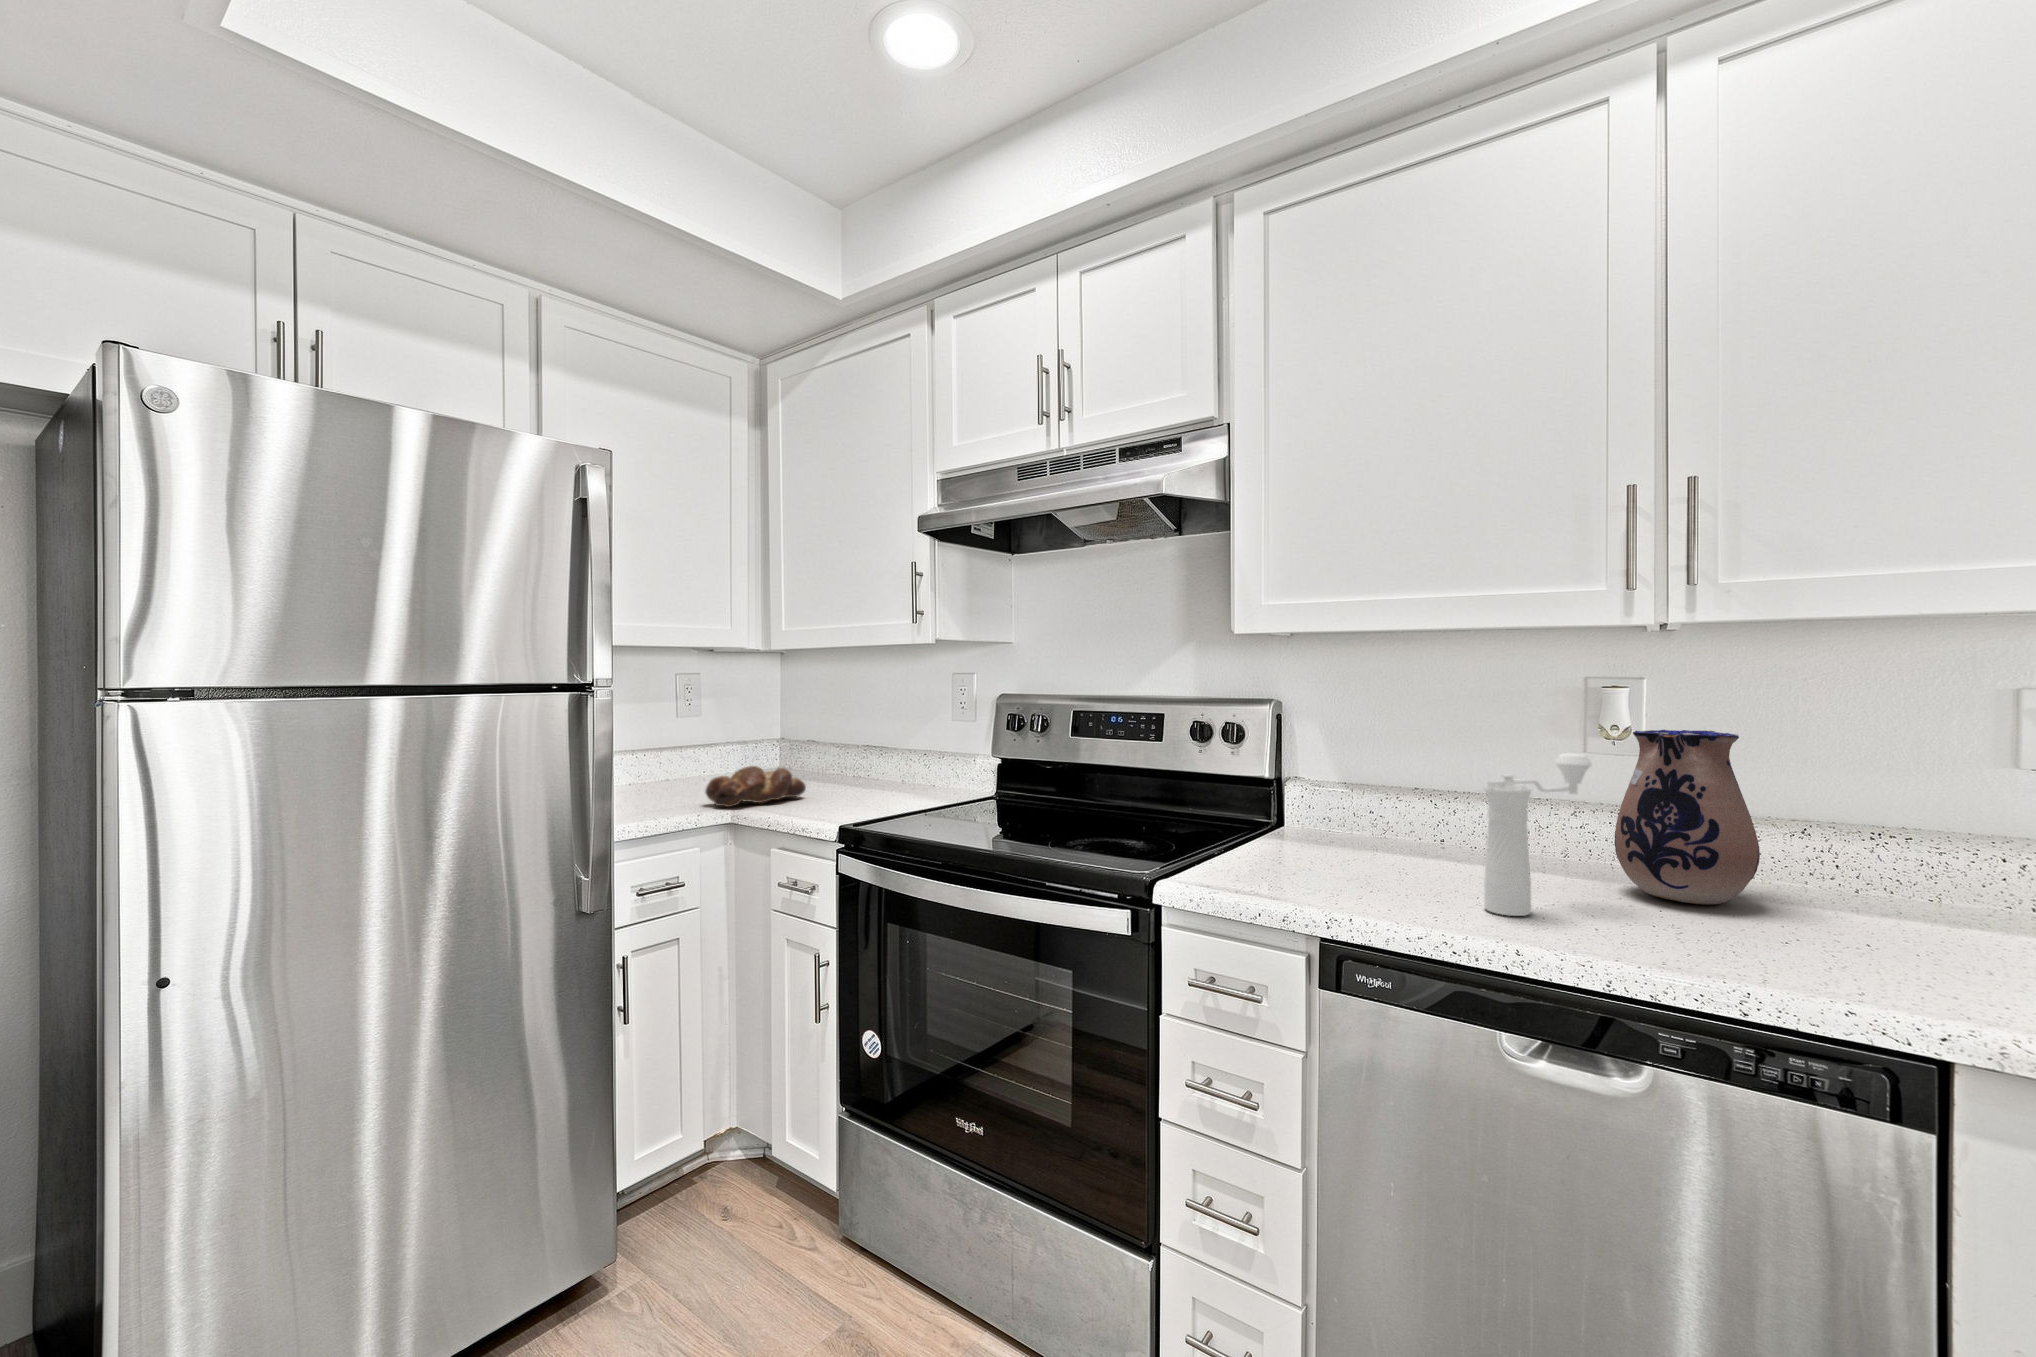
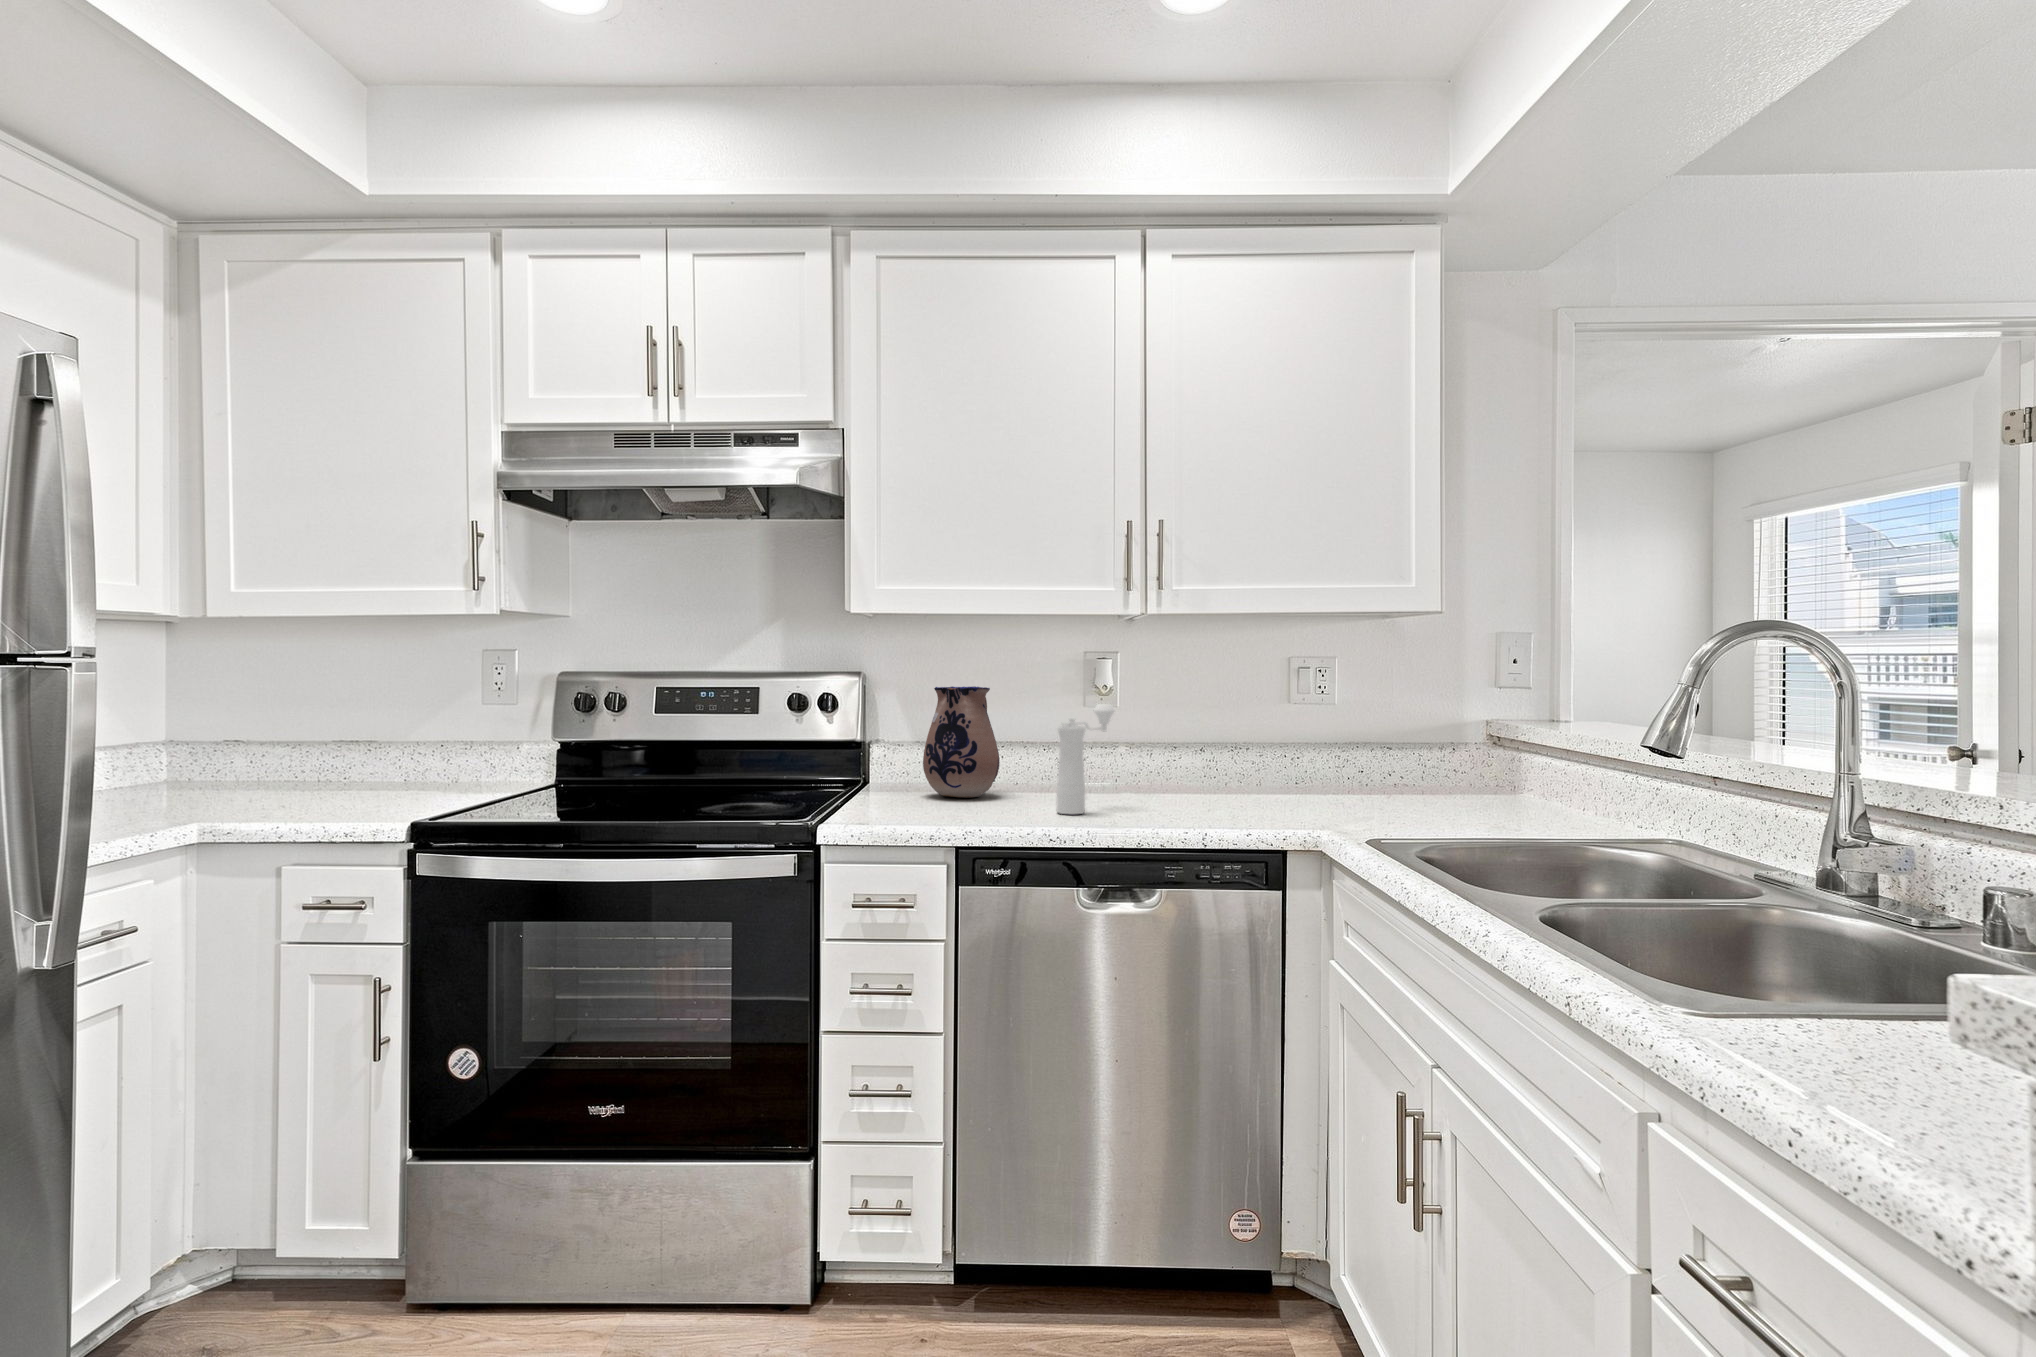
ceramic pitcher: present [1615,730,1760,905] -> present [923,686,1000,798]
bread loaf: present [705,766,806,807] -> none [181,758,310,807]

